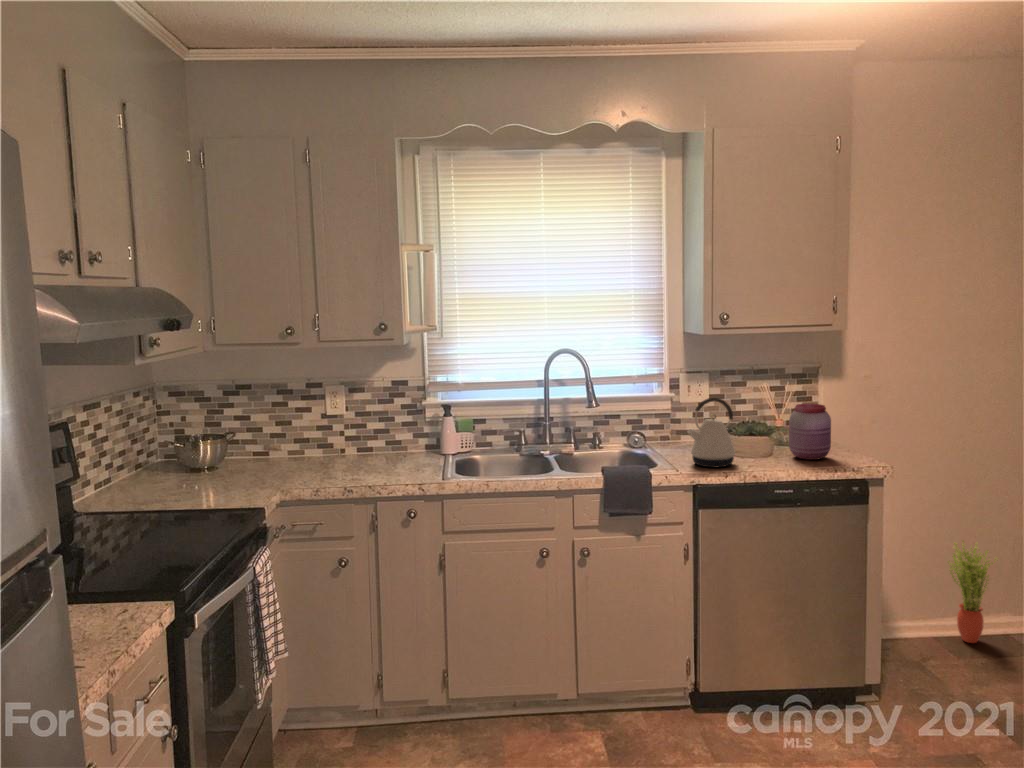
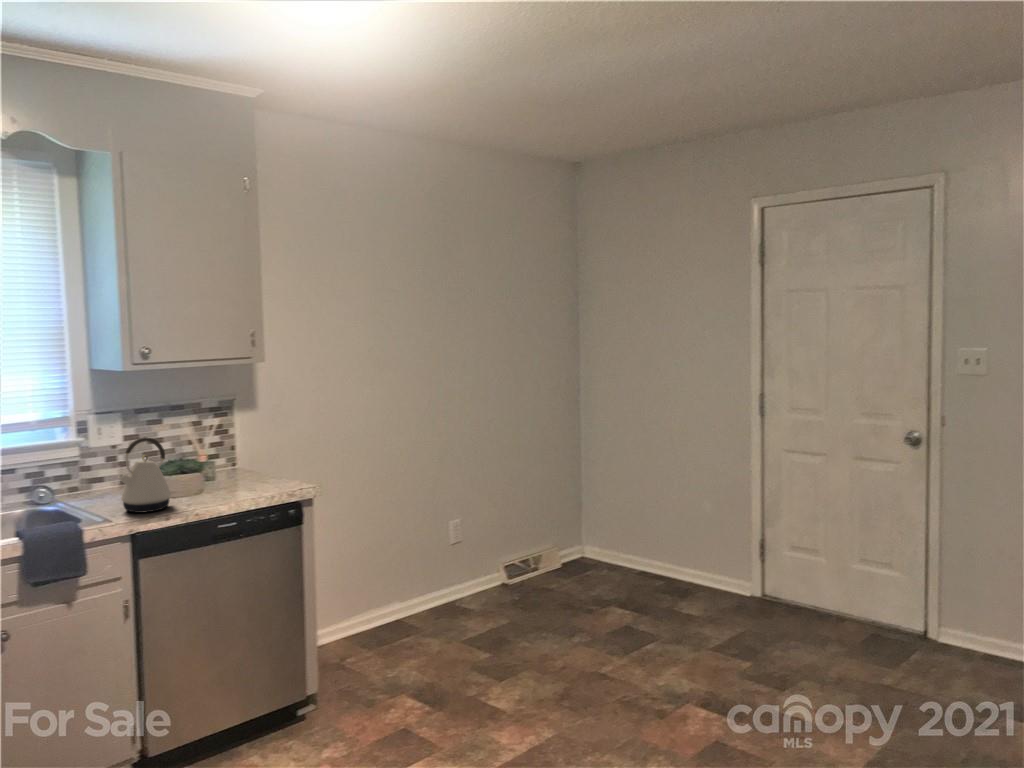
jar: present [789,404,831,460] -> none [219,435,260,491]
potted plant: present [948,541,998,643] -> none [354,545,391,636]

